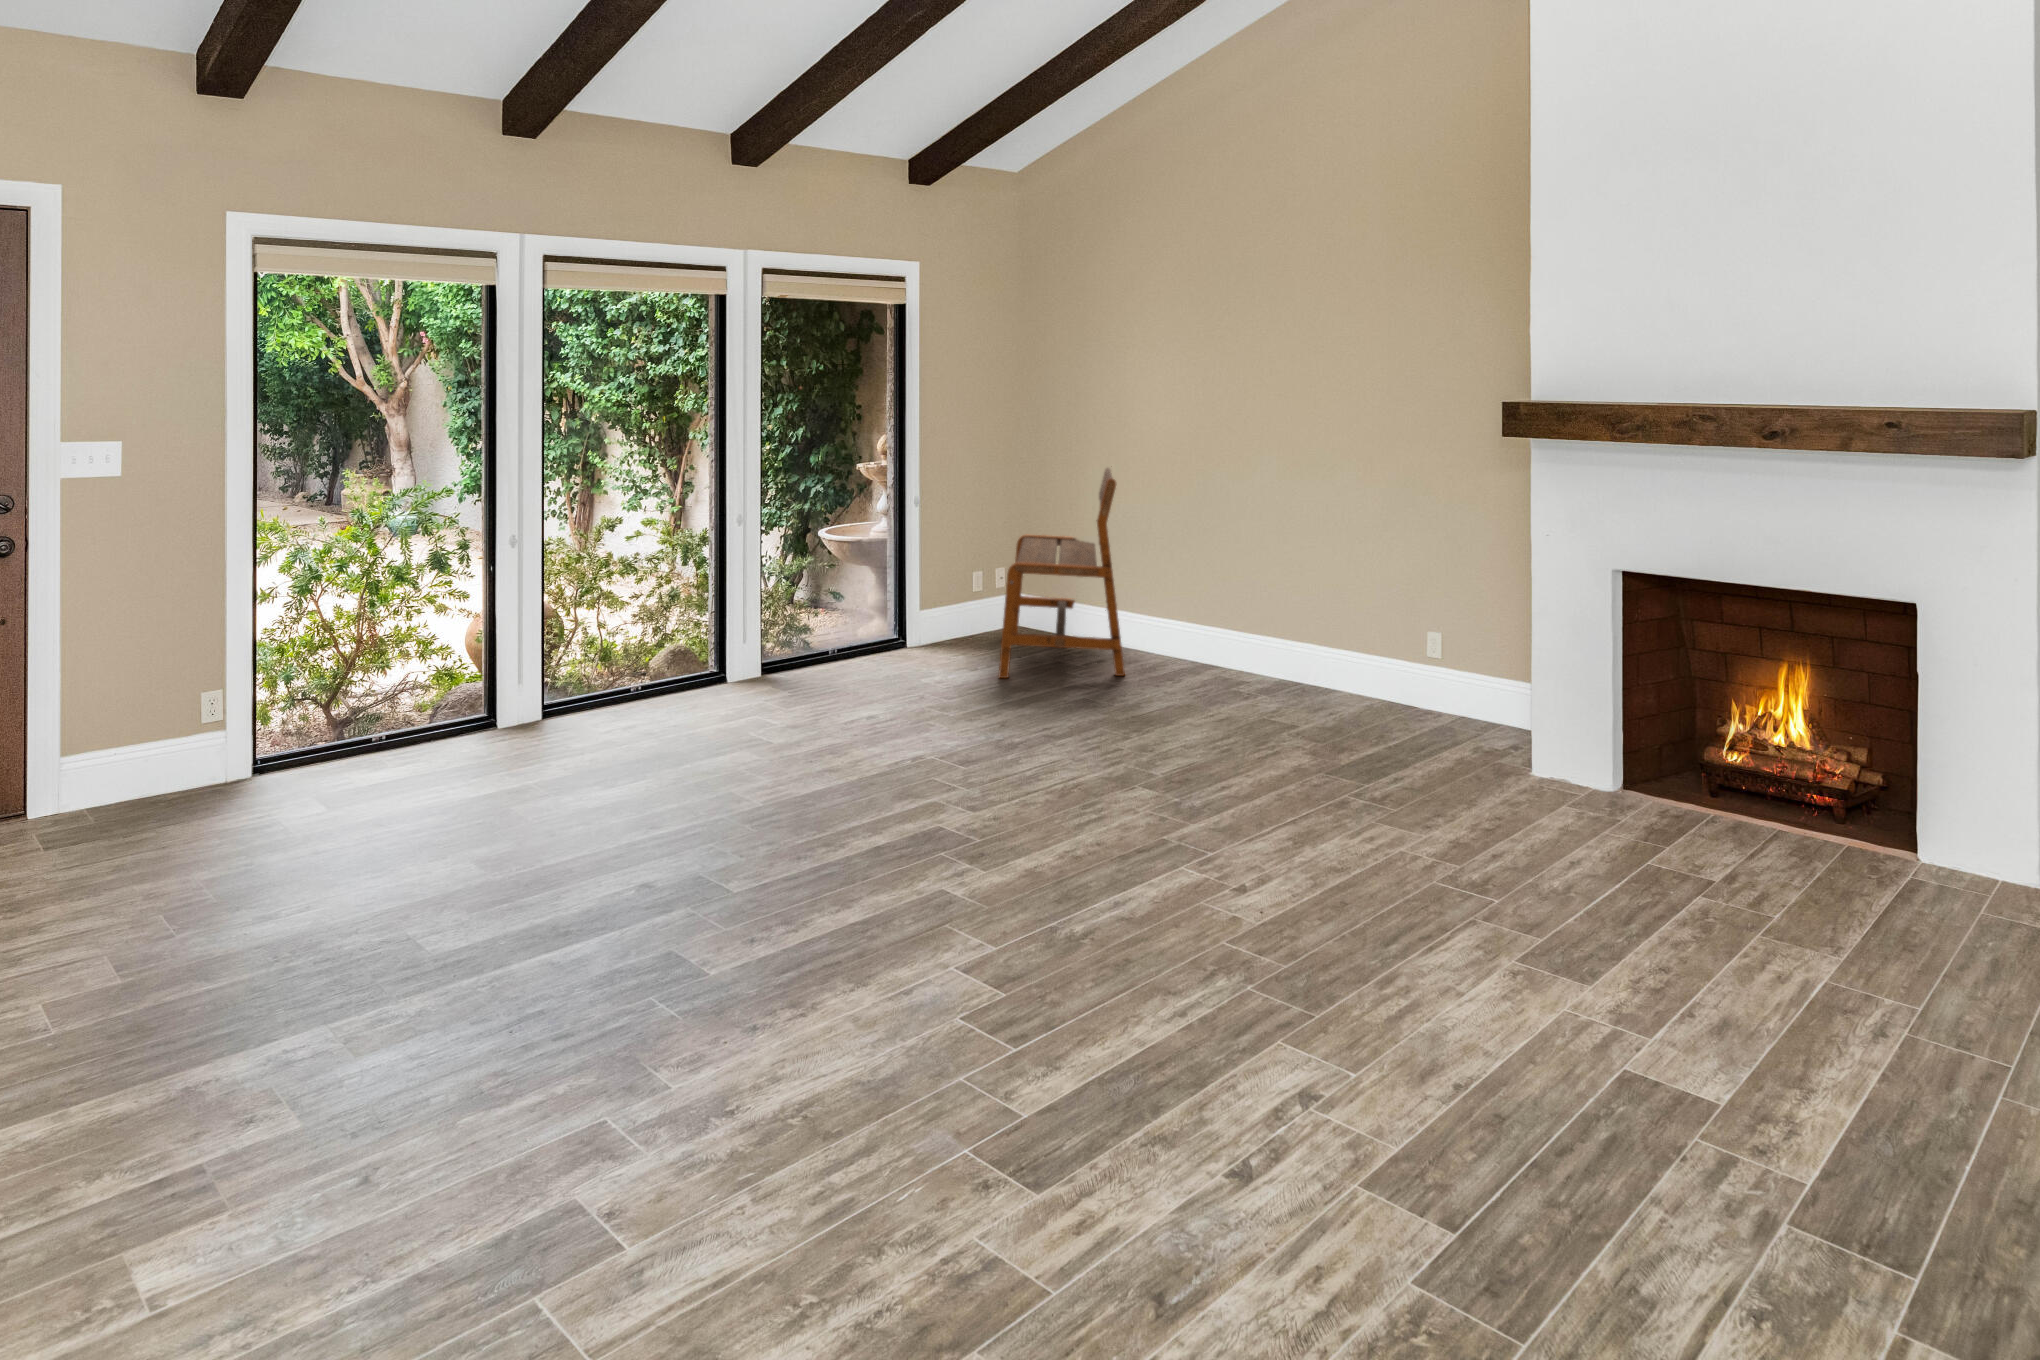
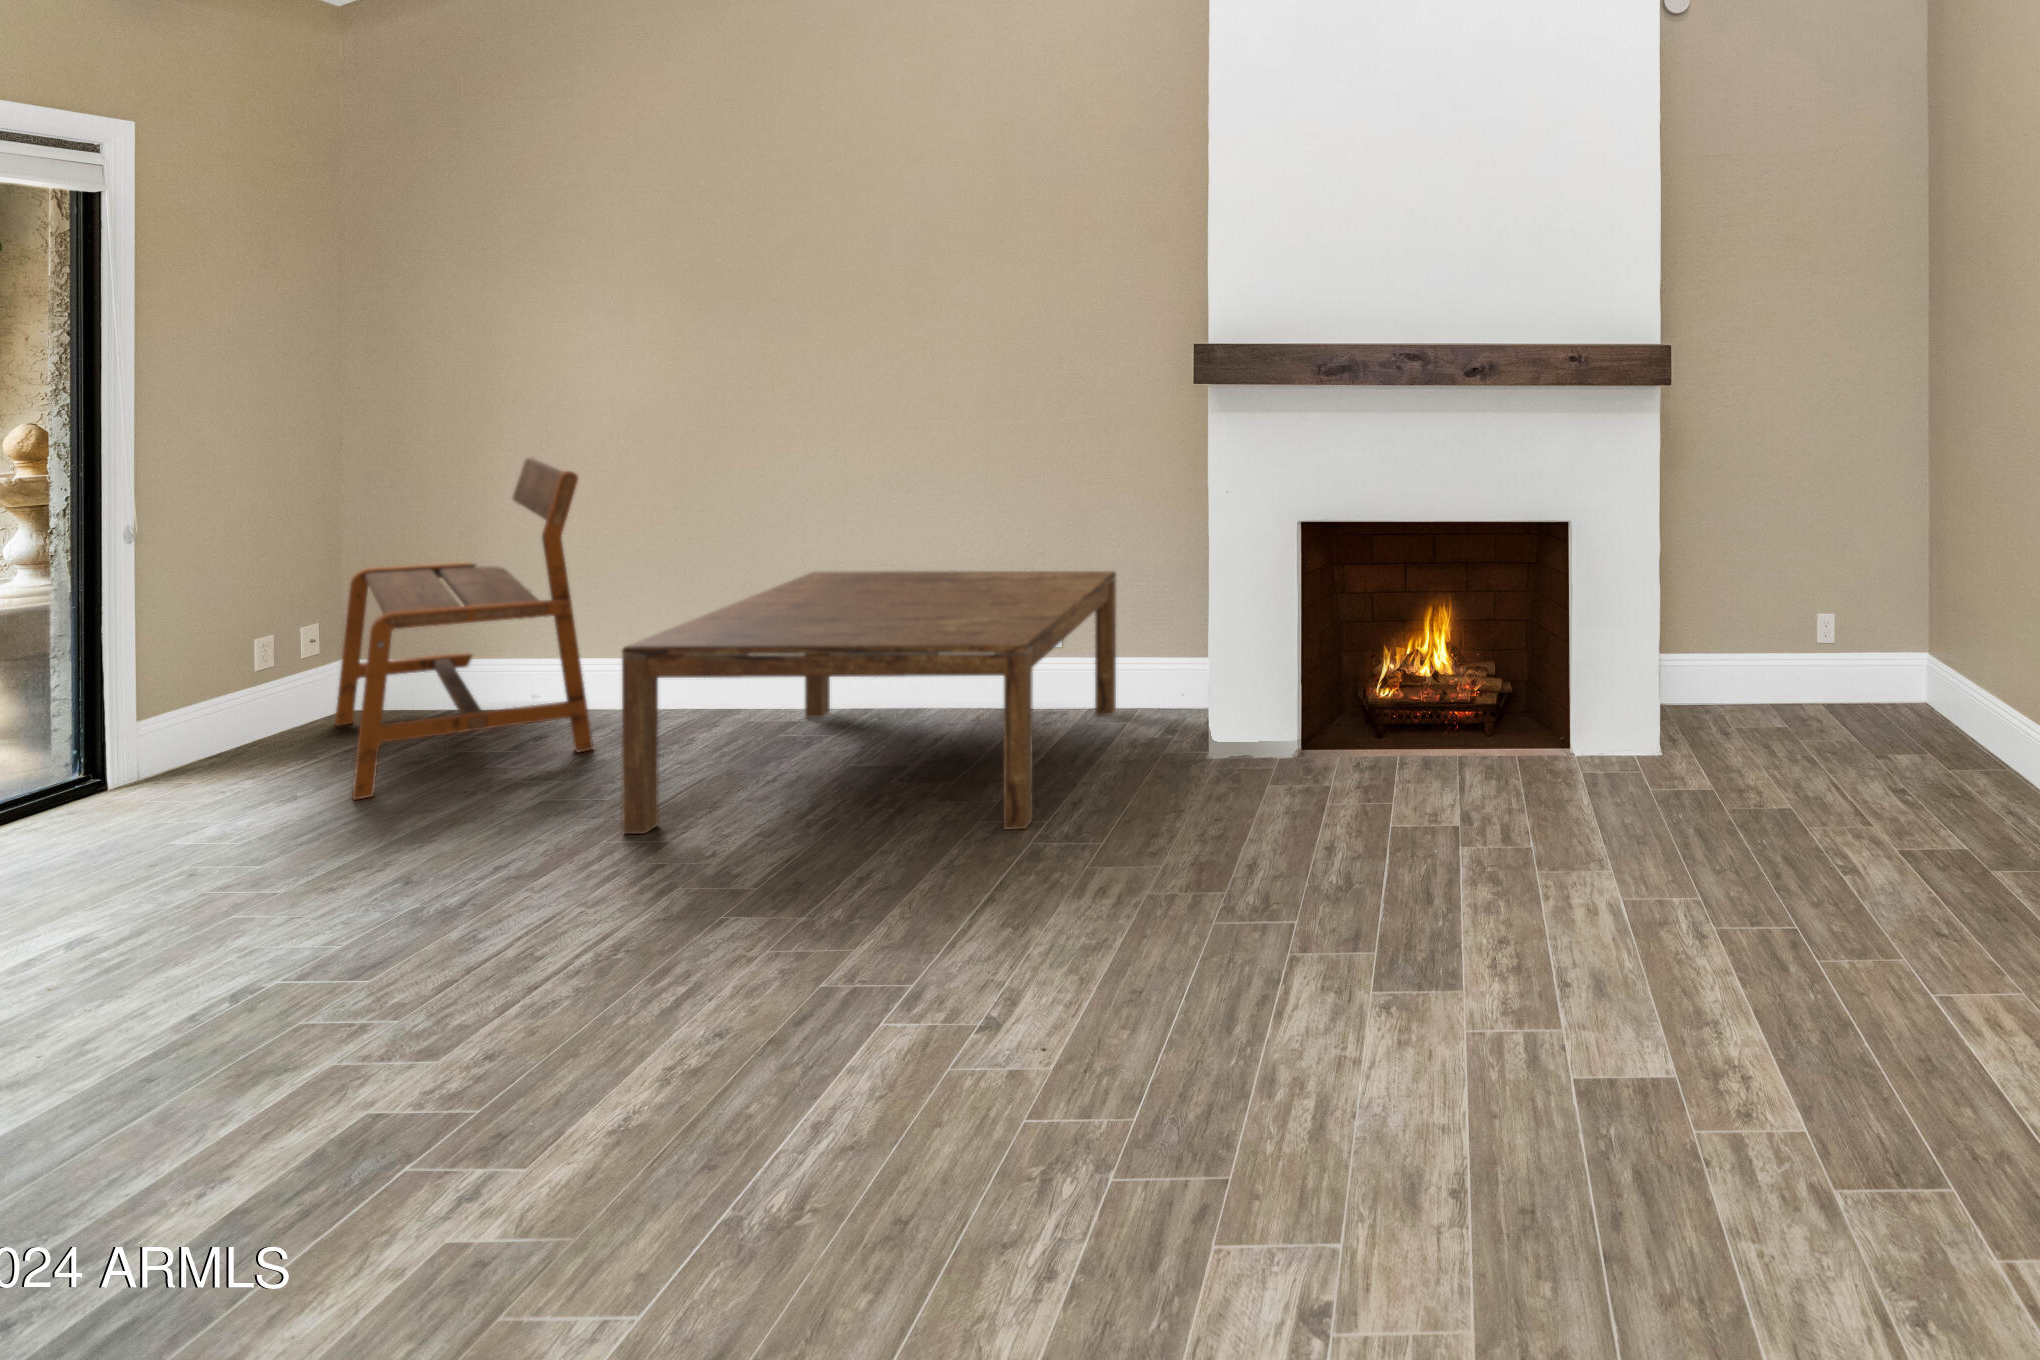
coffee table: none [1112,568,1490,788] -> present [622,571,1116,834]

